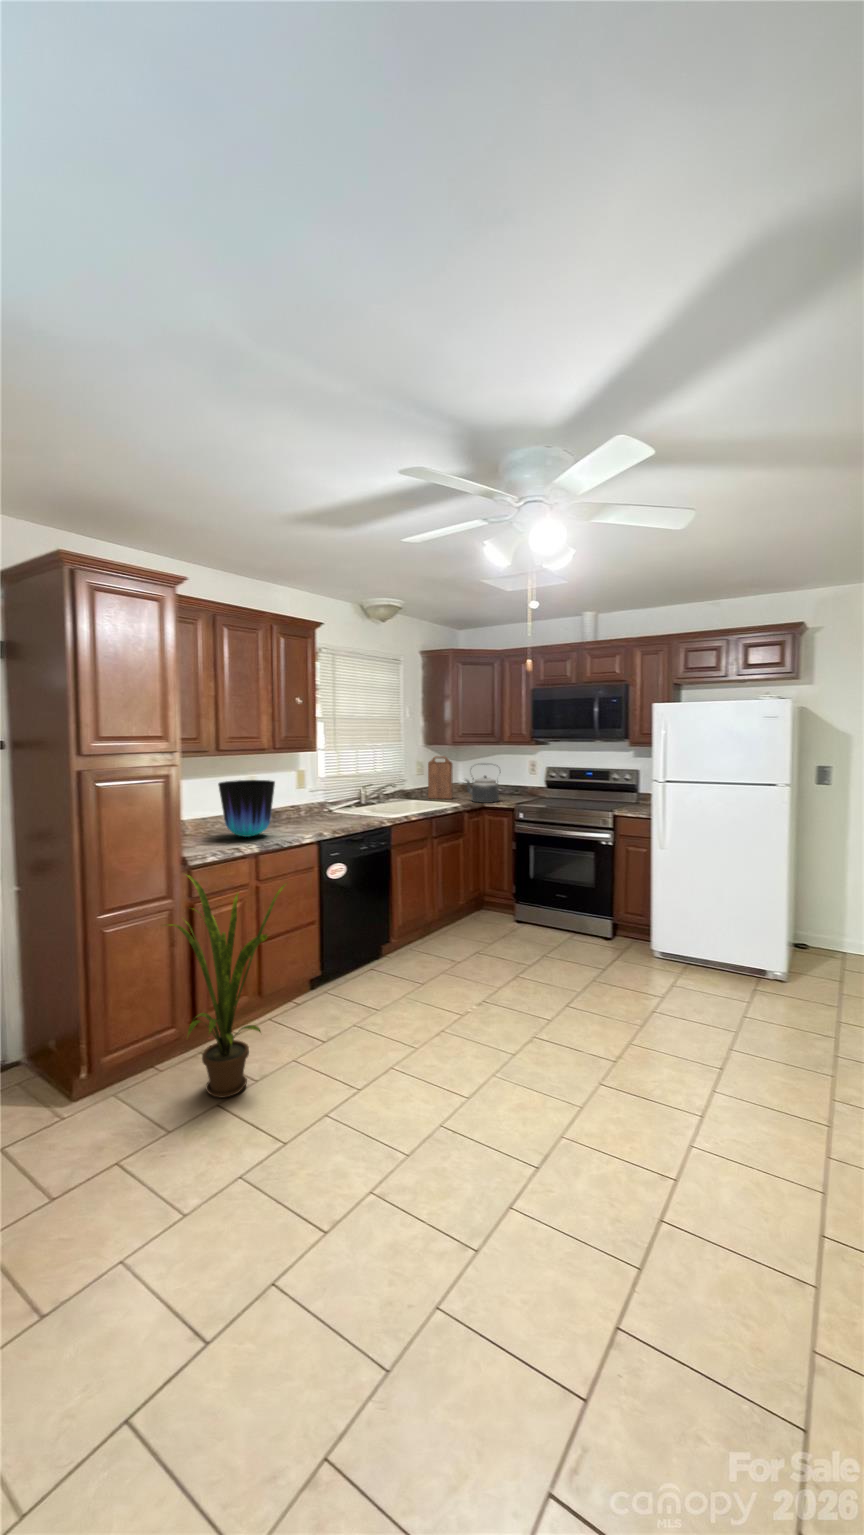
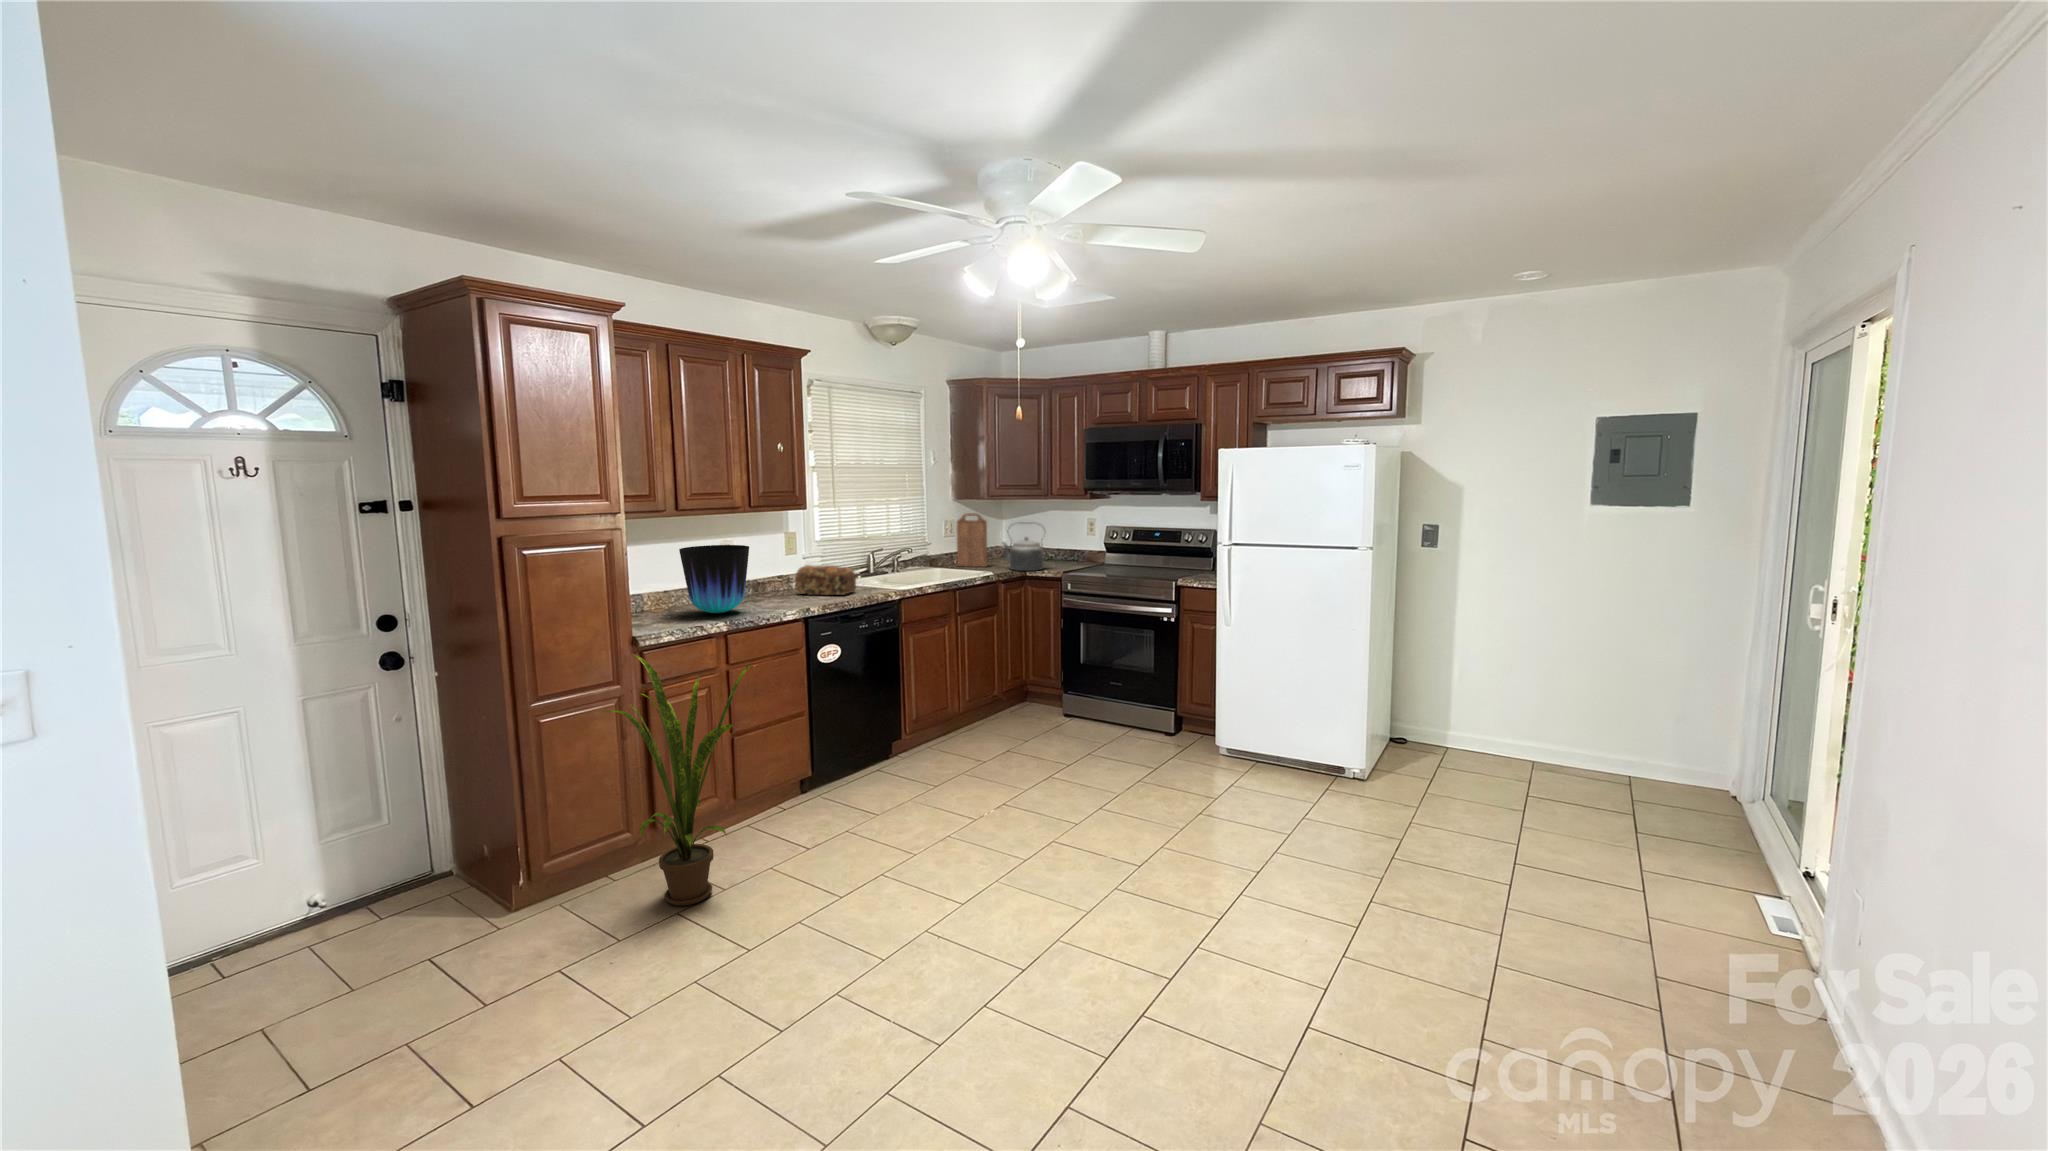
bread loaf: none [307,797,356,822] -> present [796,565,856,595]

